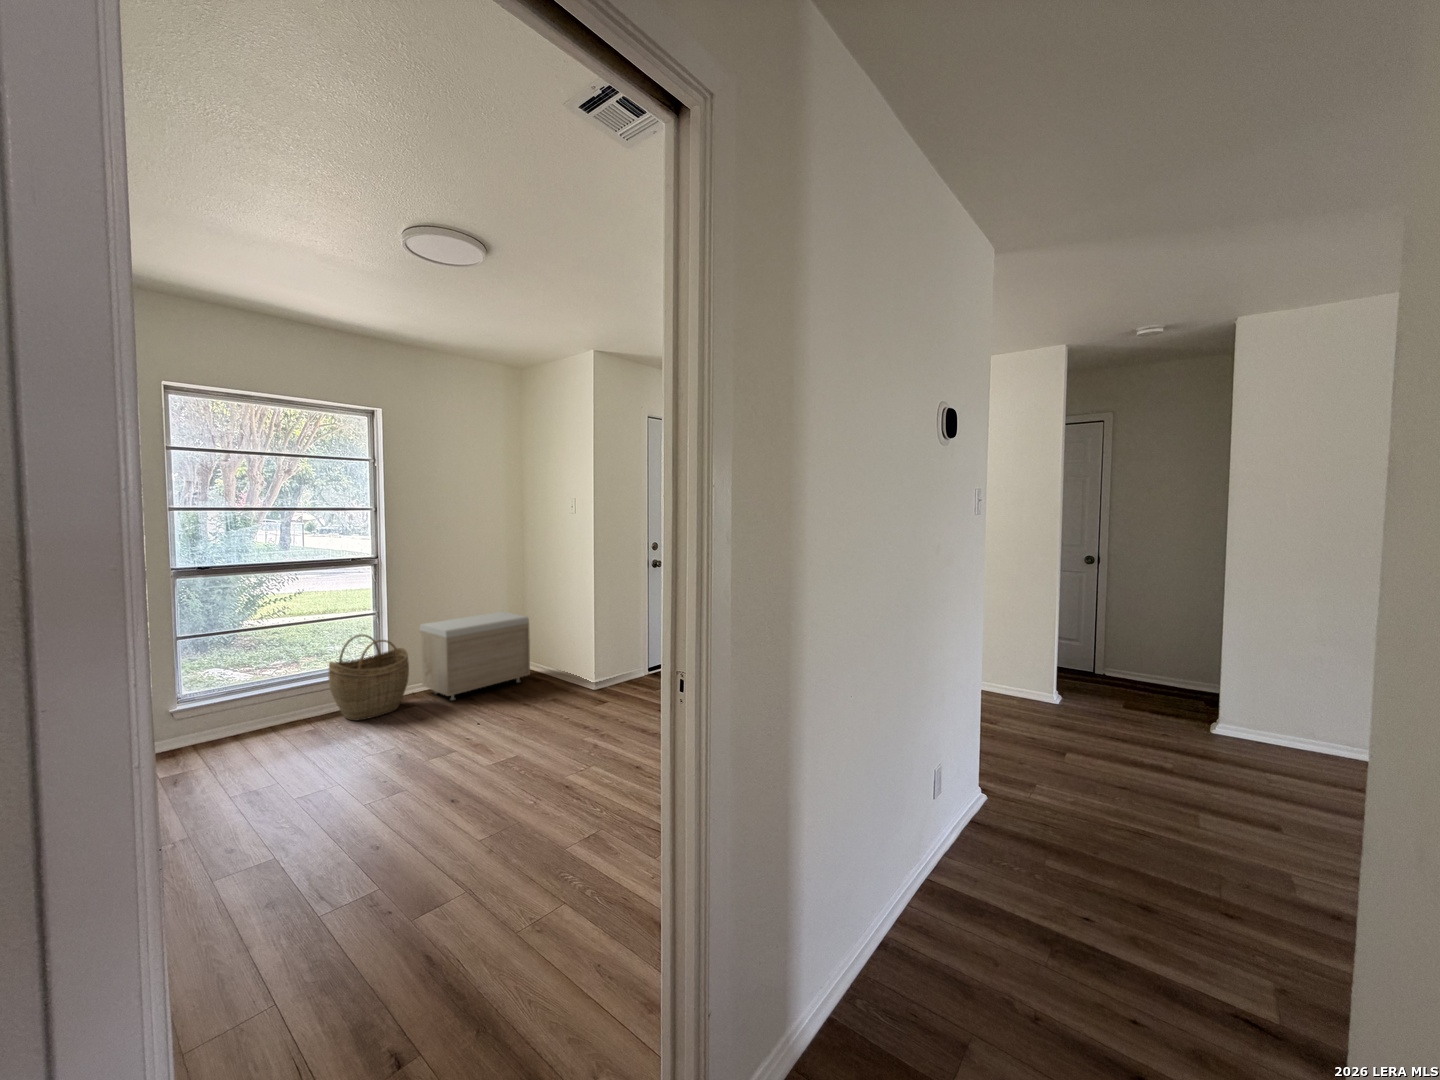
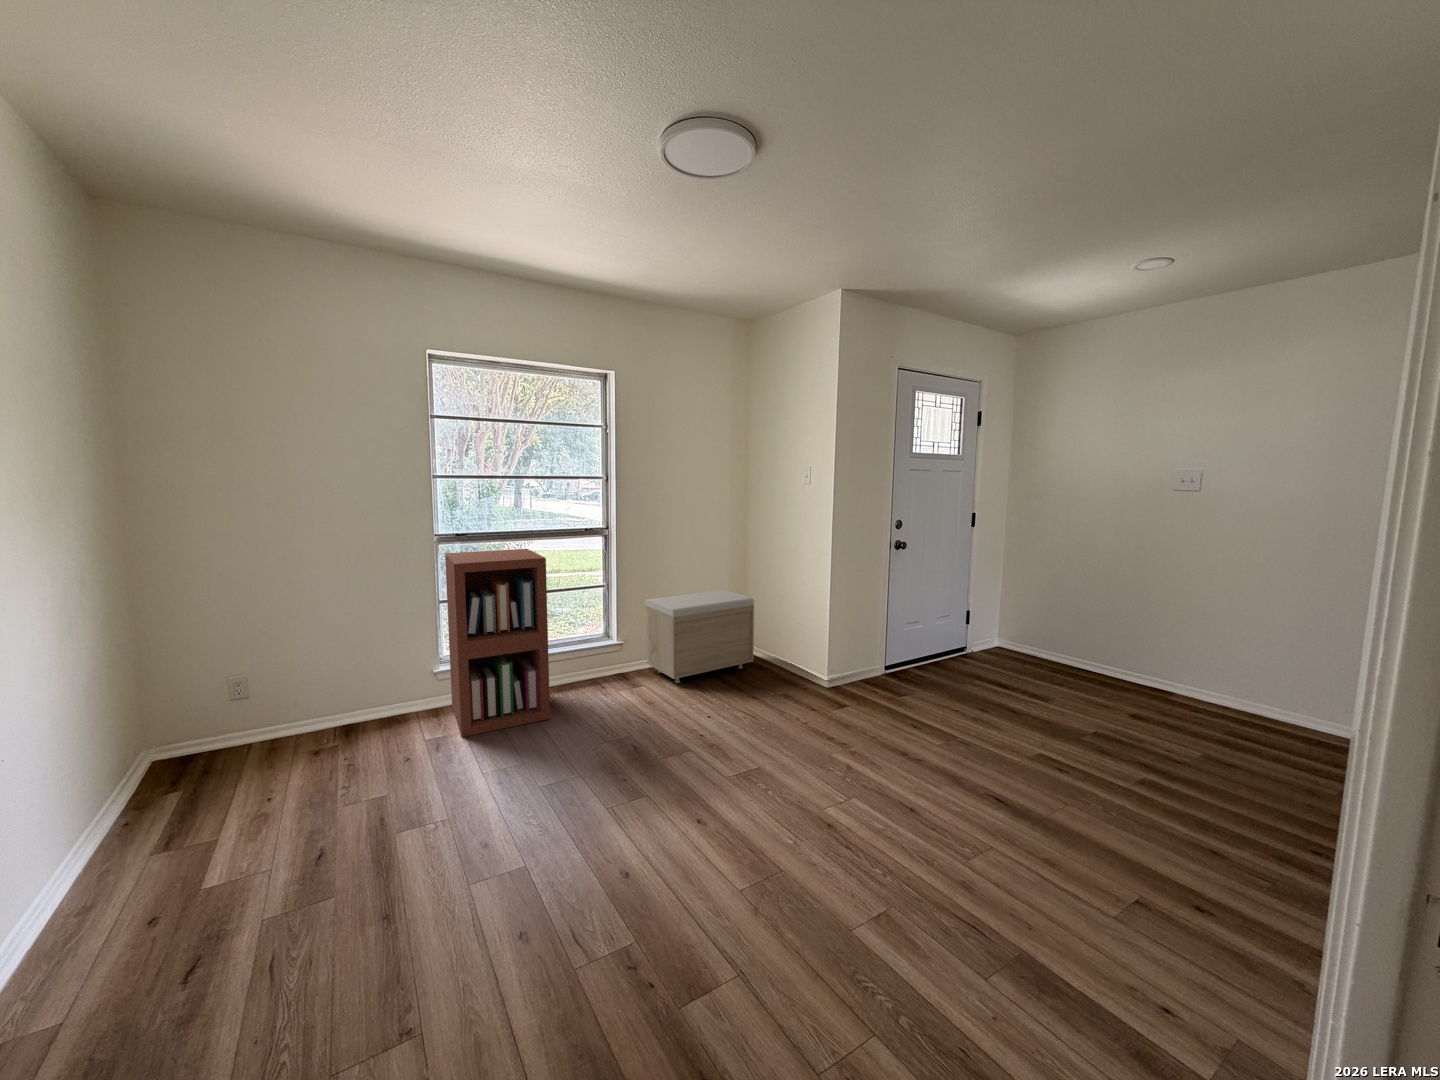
bookshelf: none [184,580,310,771] -> present [445,549,550,737]
woven basket: present [329,634,409,721] -> none [565,607,637,697]

